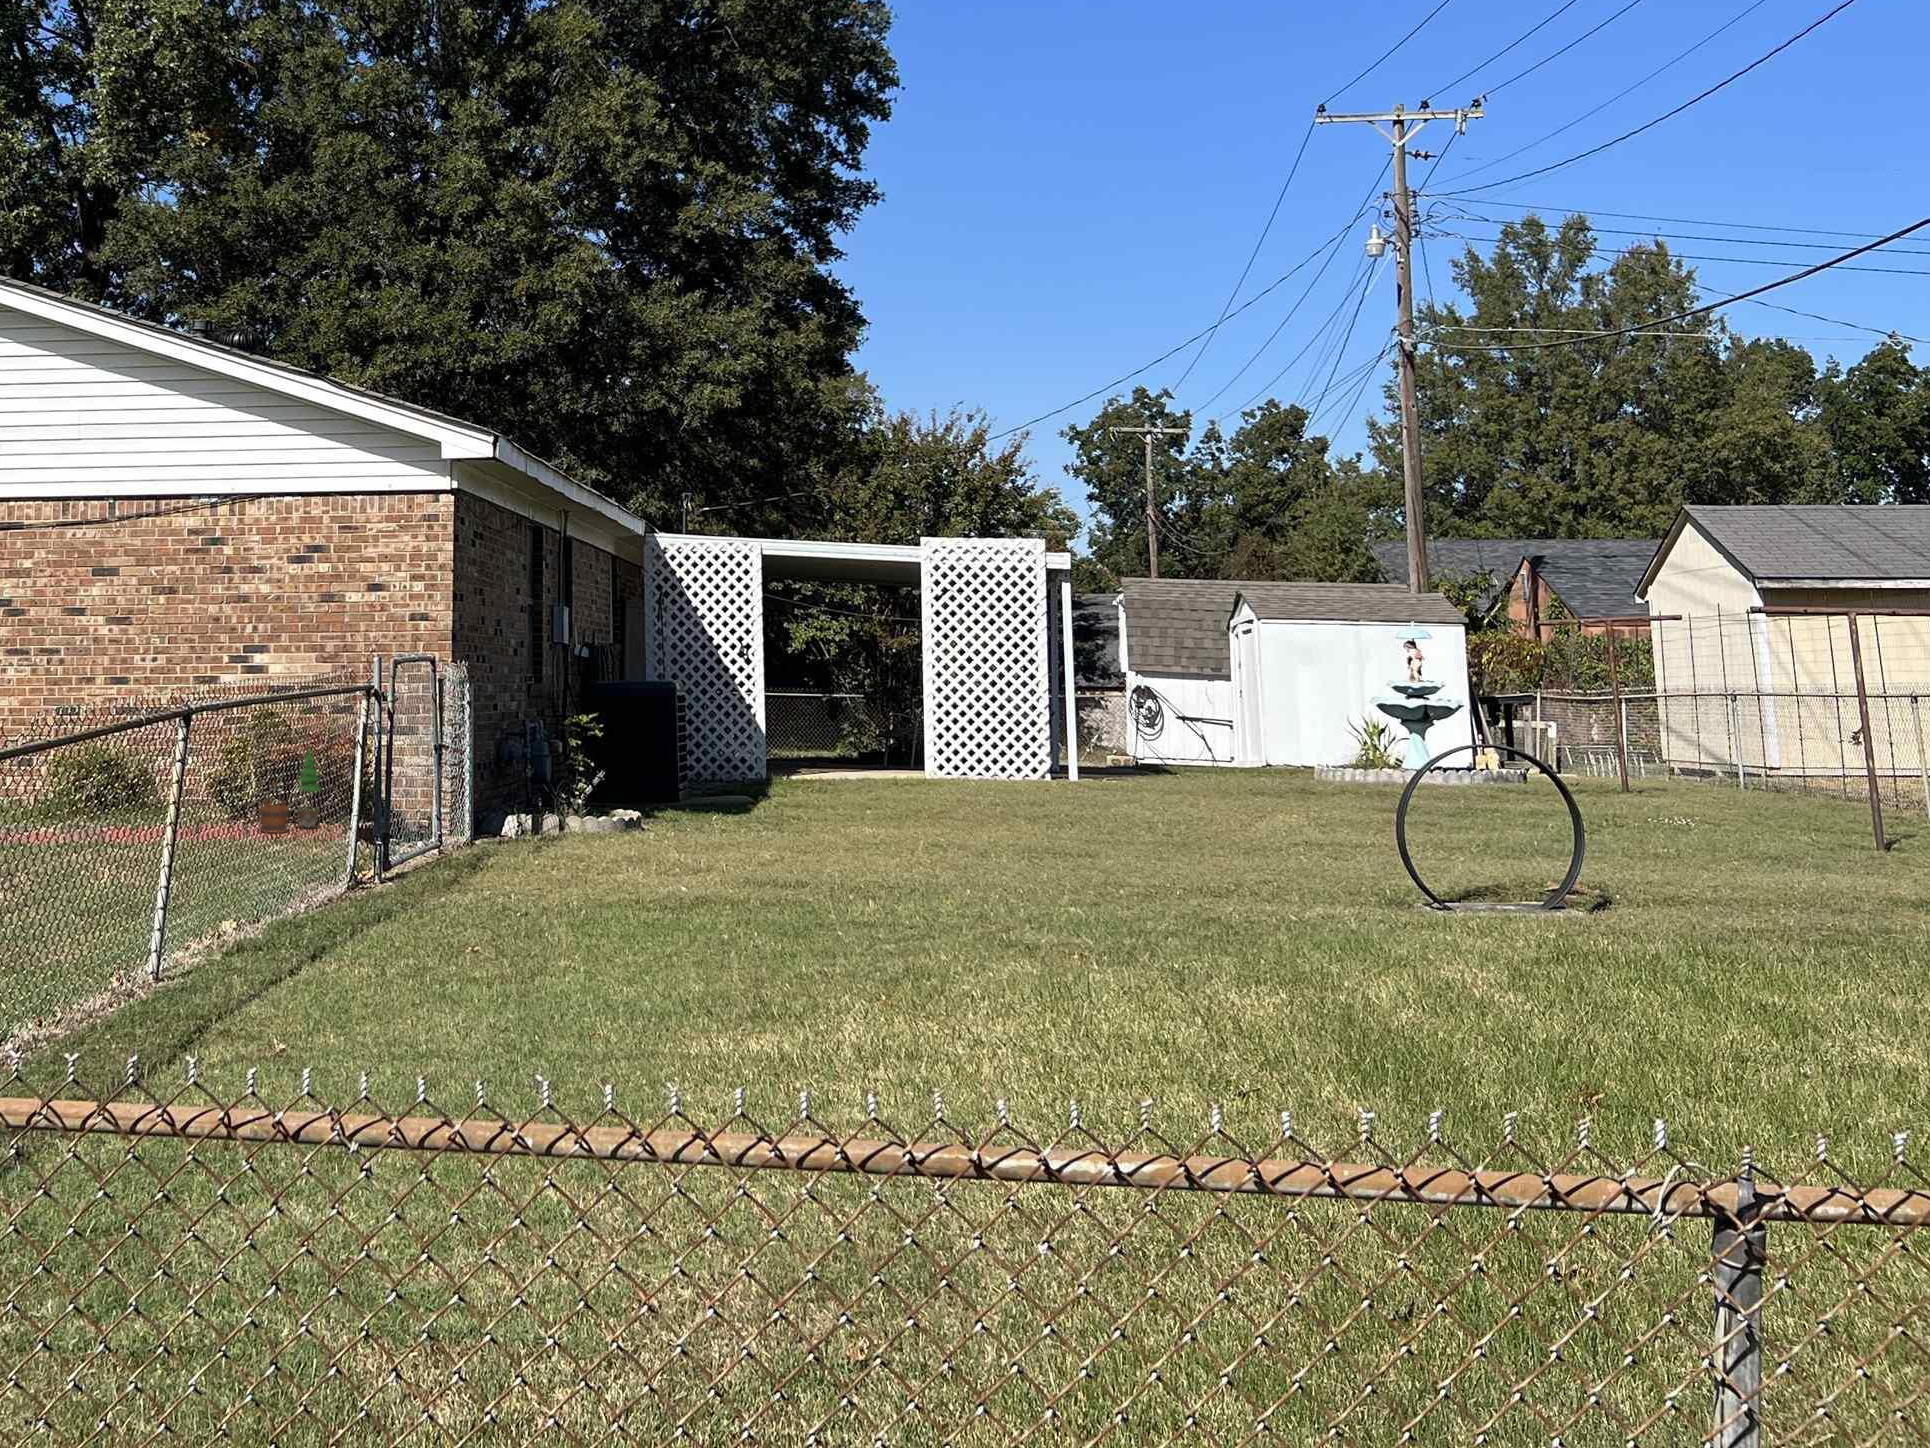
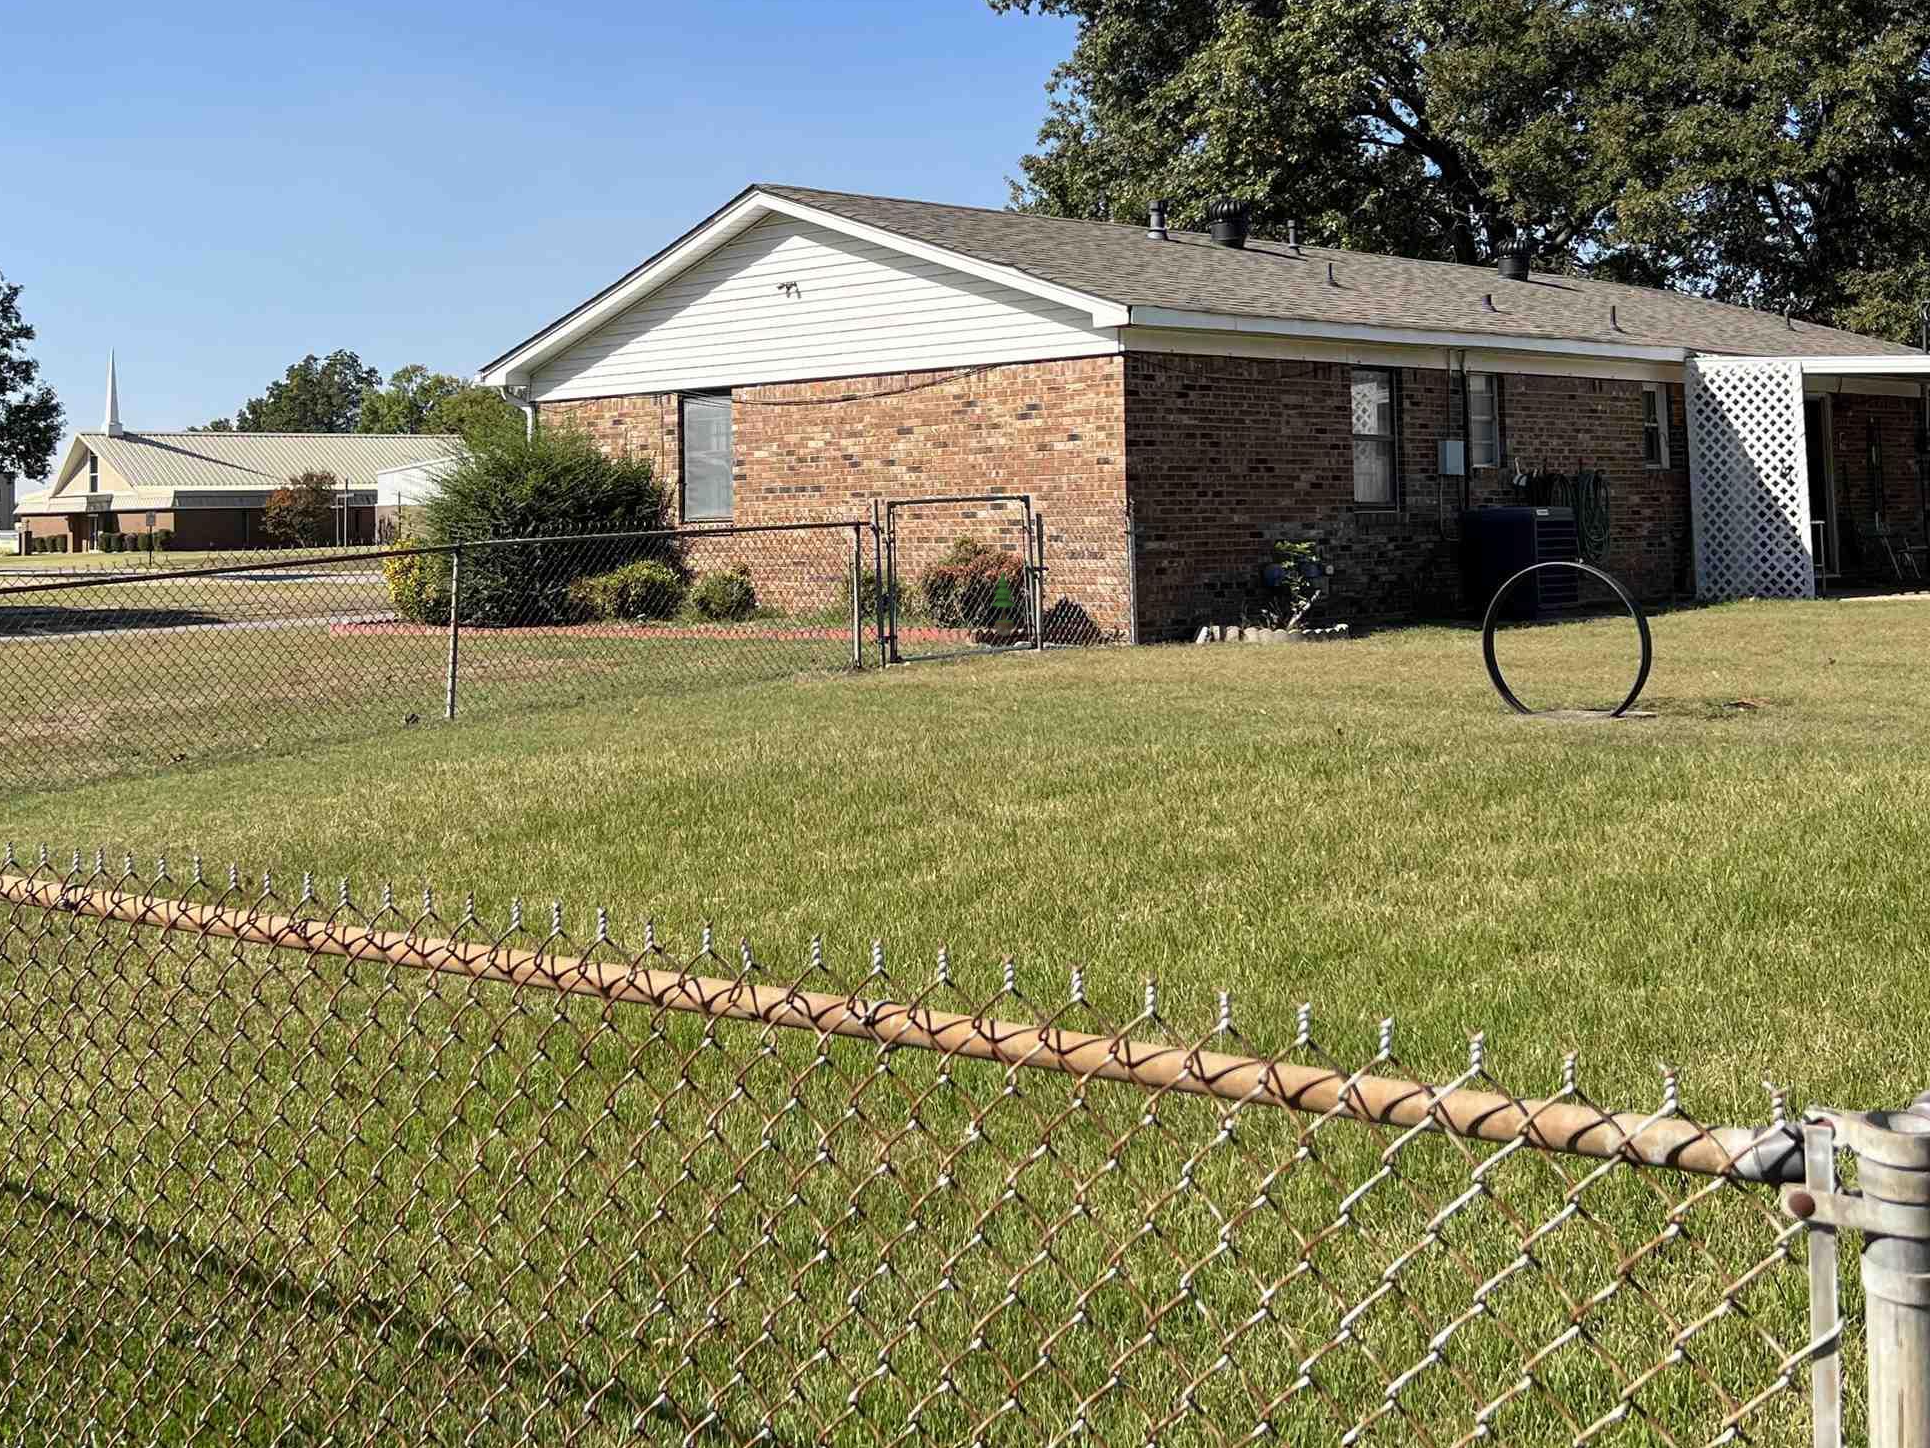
wooden bucket: present [259,783,289,833] -> none [951,599,975,640]

